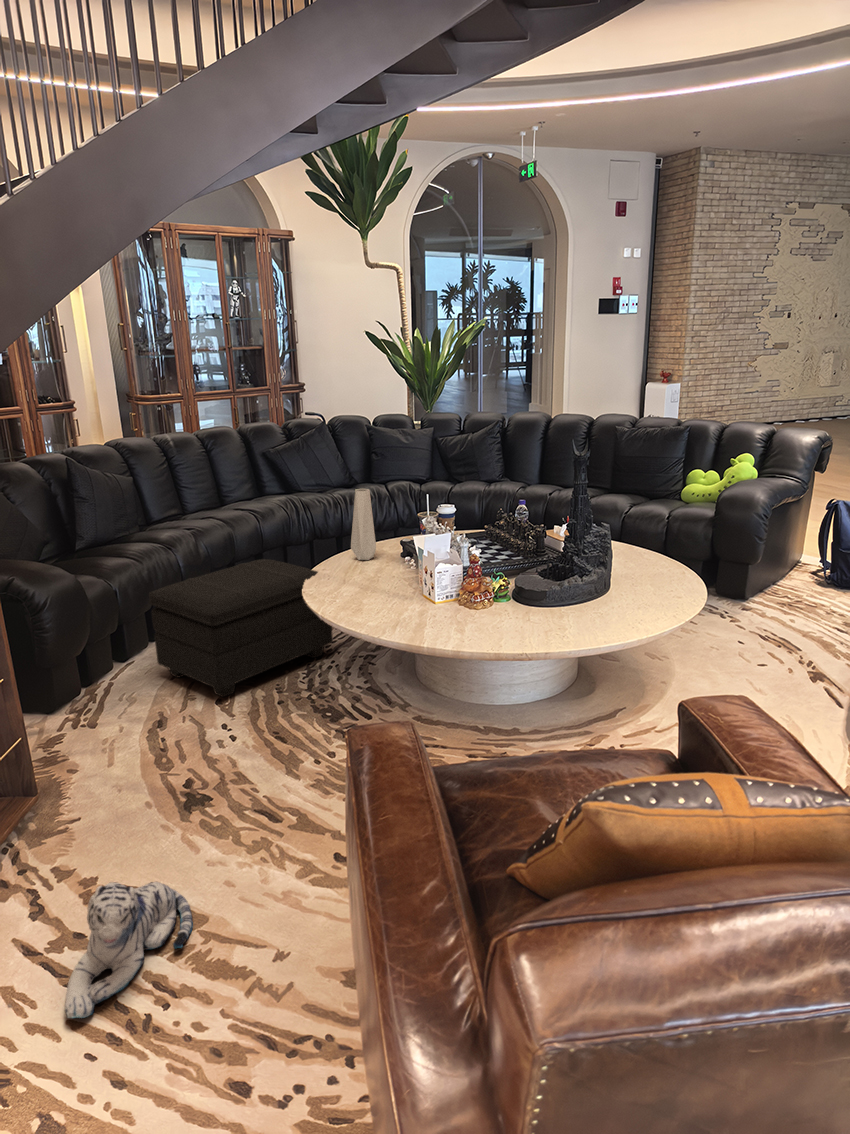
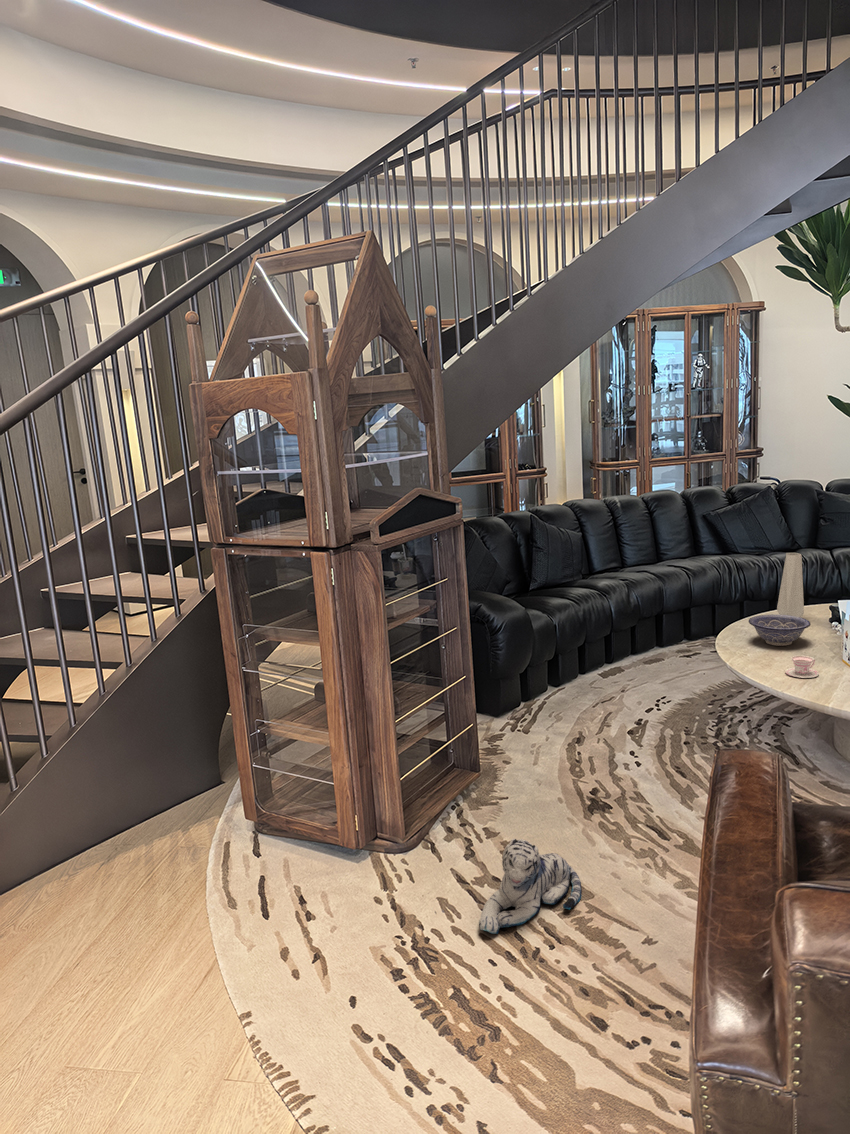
decorative bowl: none [328,553,387,586] -> present [749,614,811,646]
footstool: present [149,559,333,697] -> none [583,613,751,730]
teacup: none [373,595,404,618] -> present [785,656,819,678]

